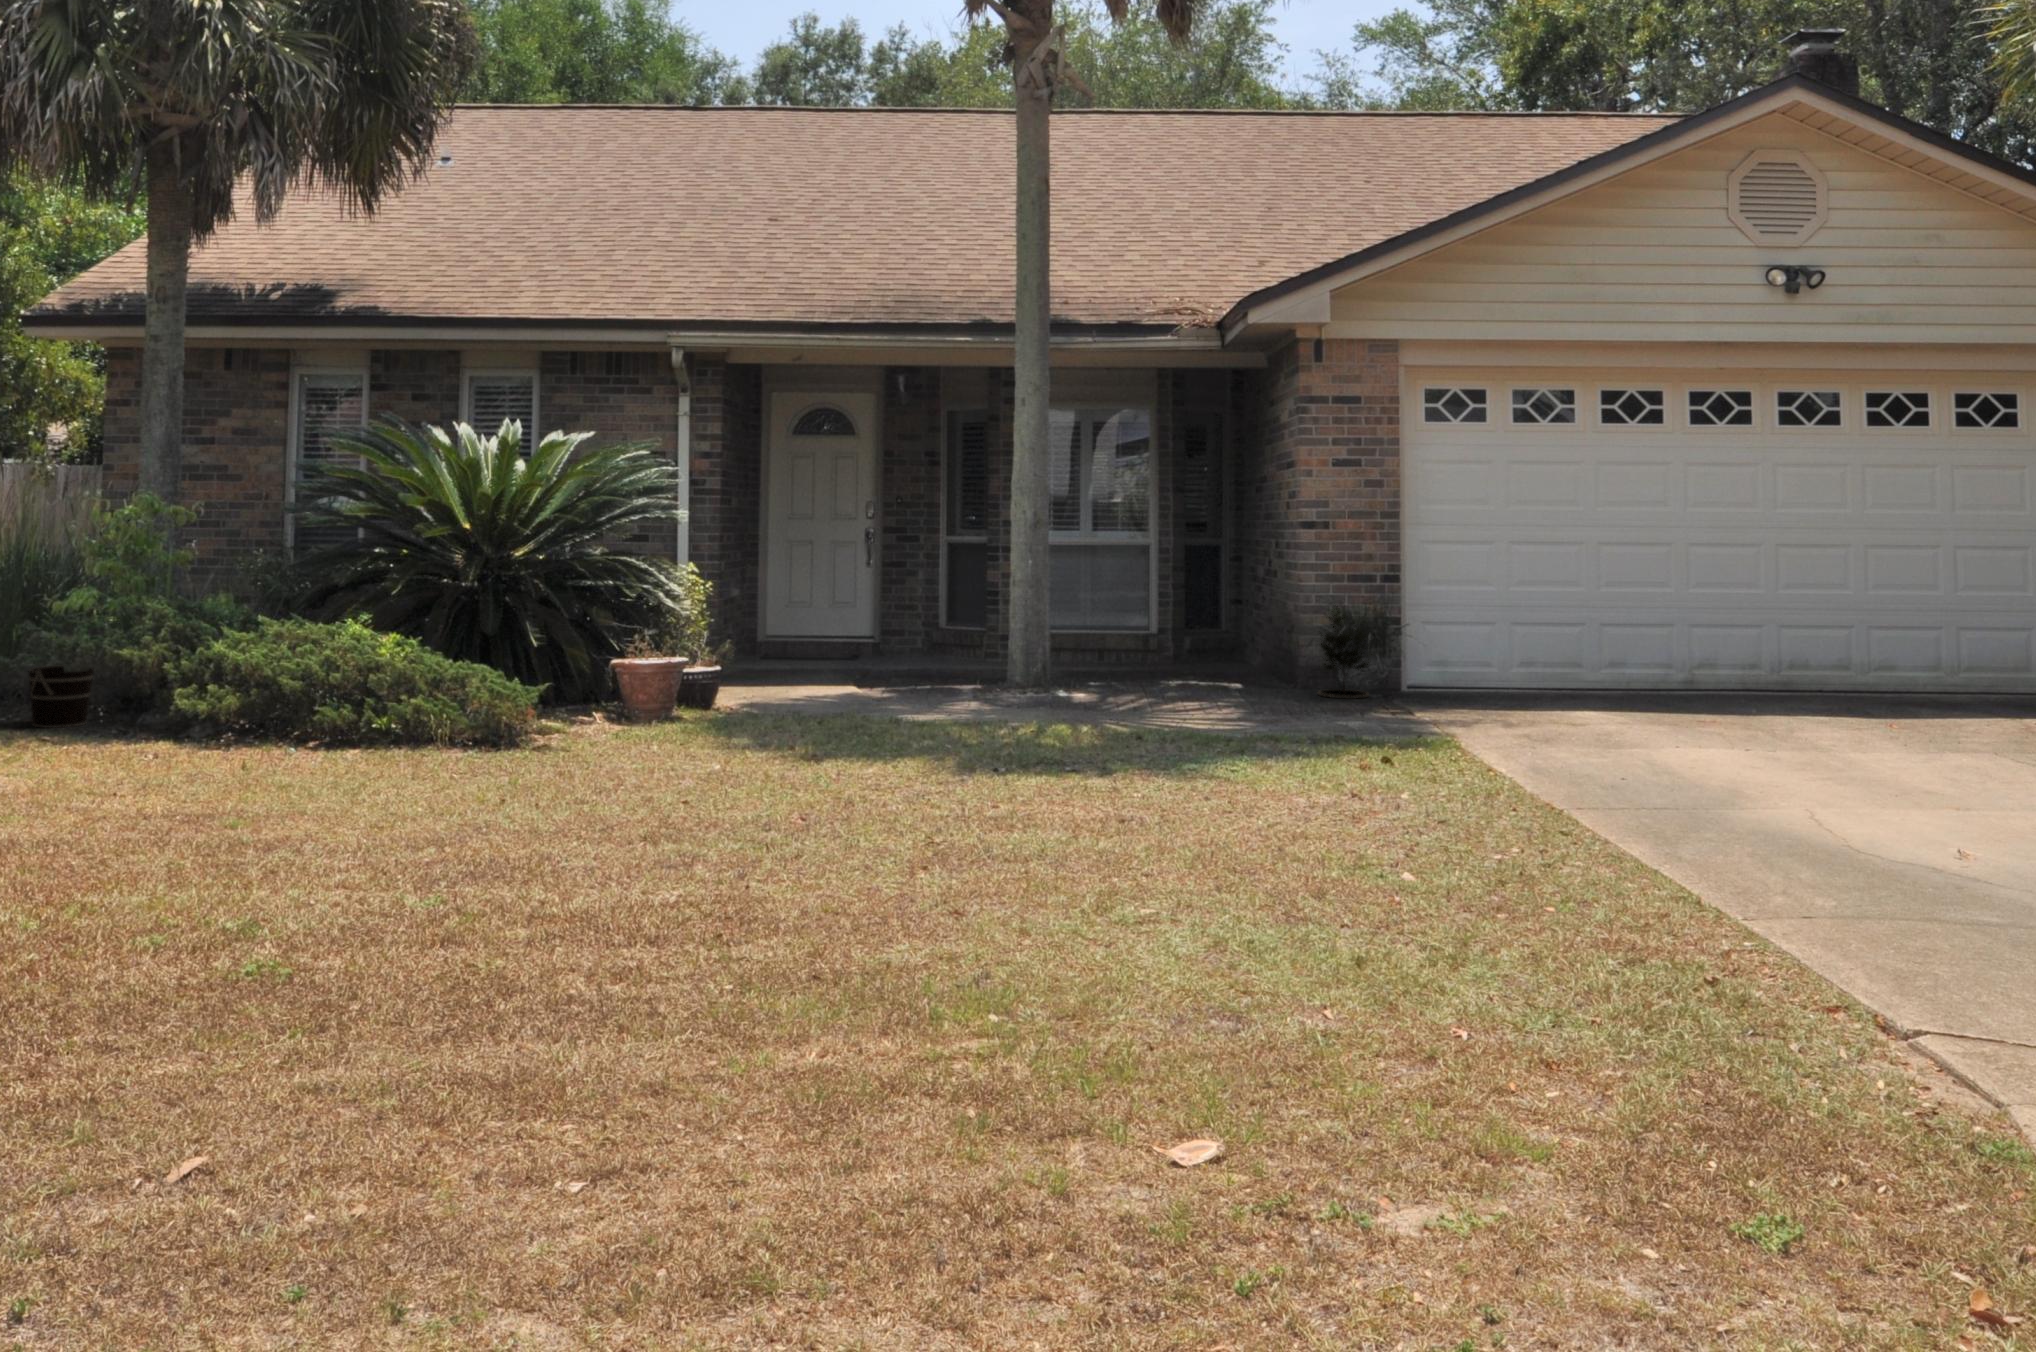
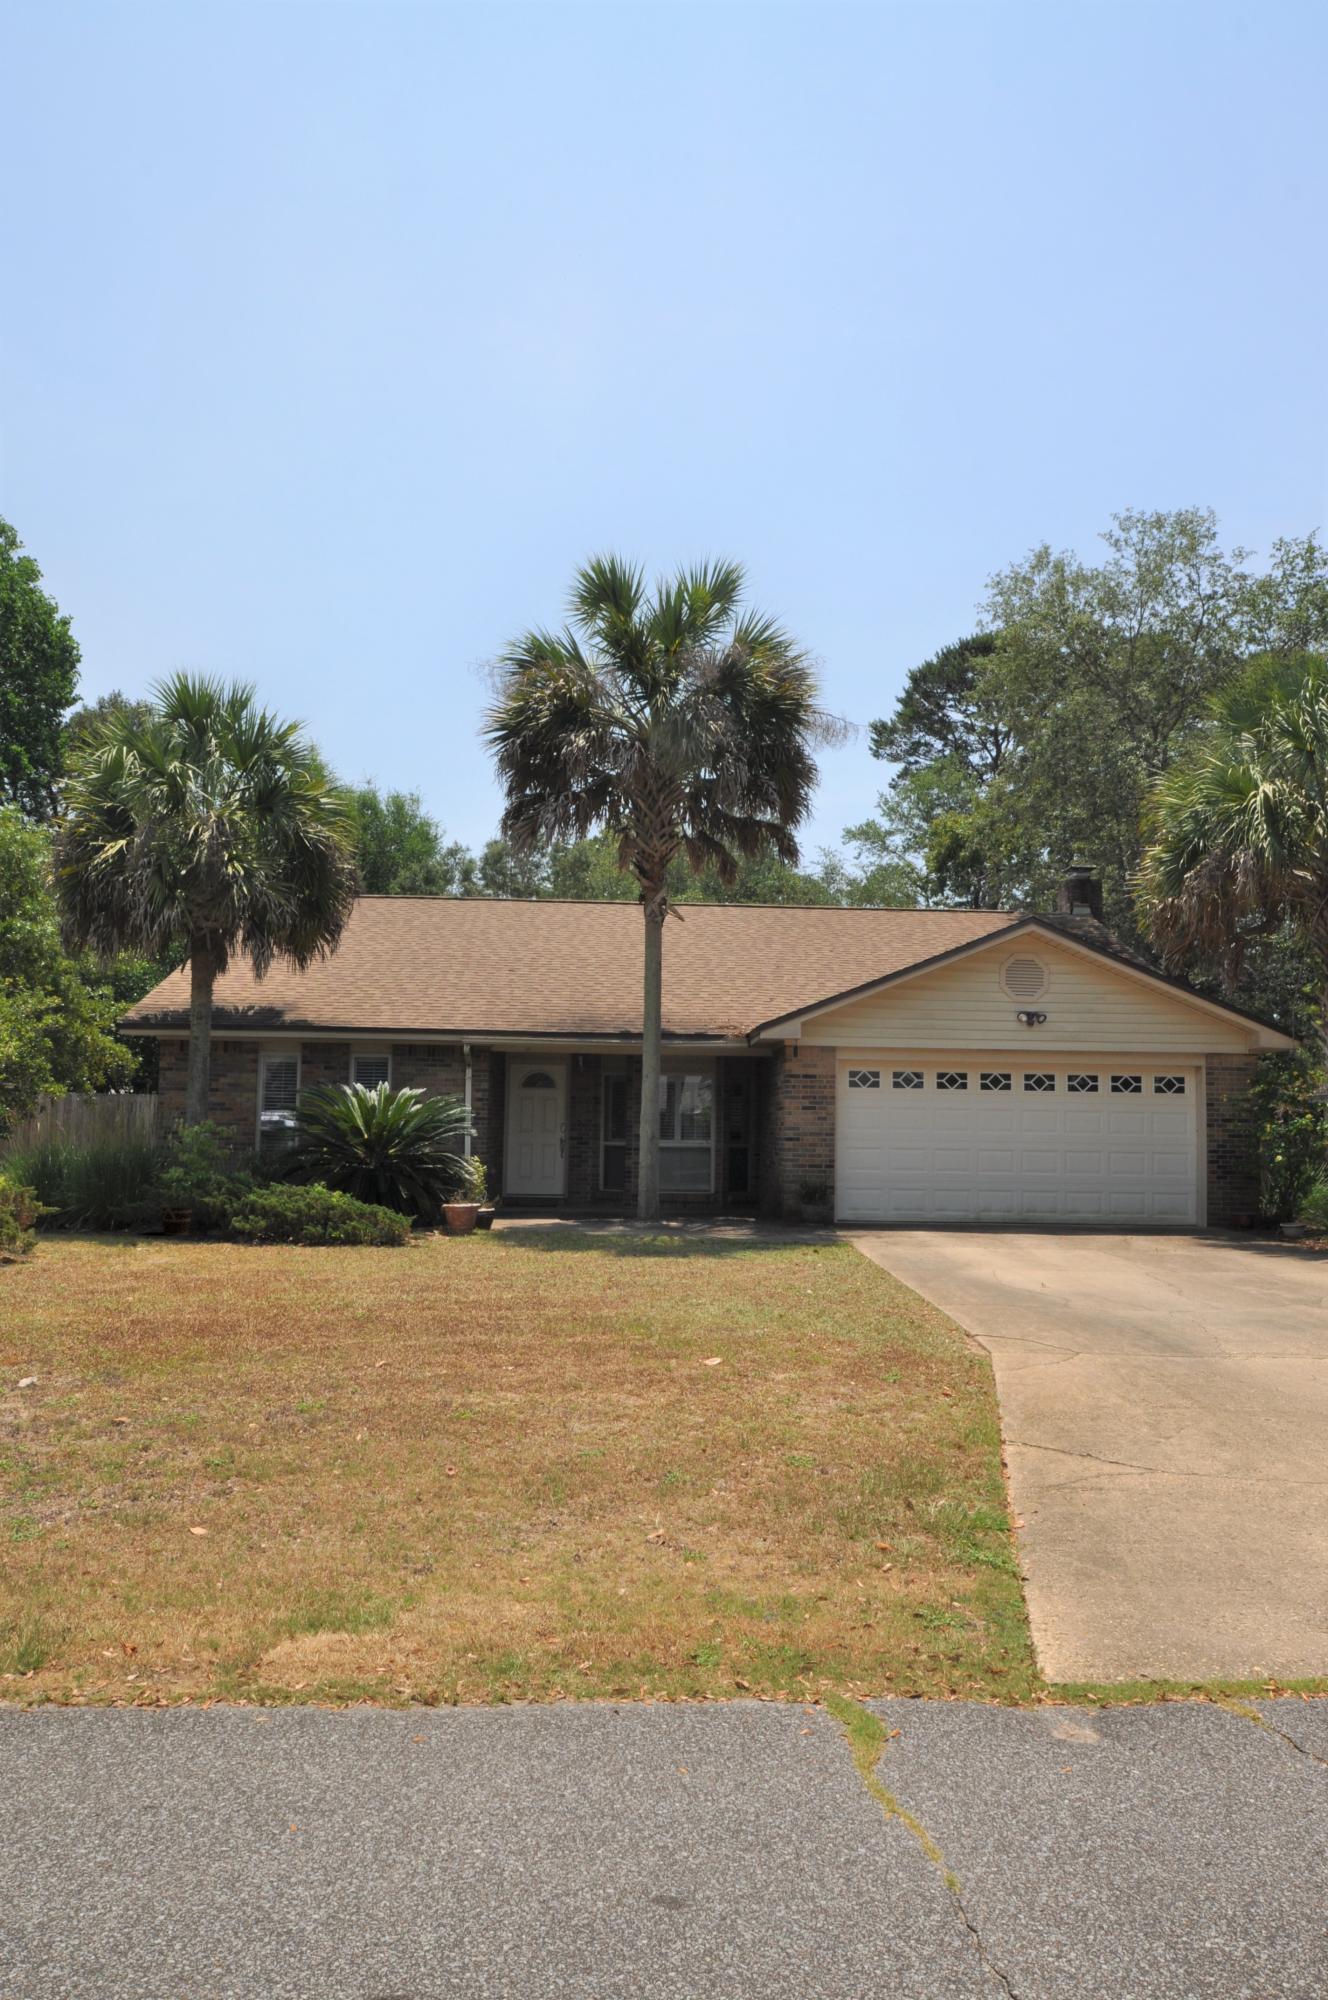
potted tree: present [1318,606,1372,699] -> none [791,1181,820,1229]

